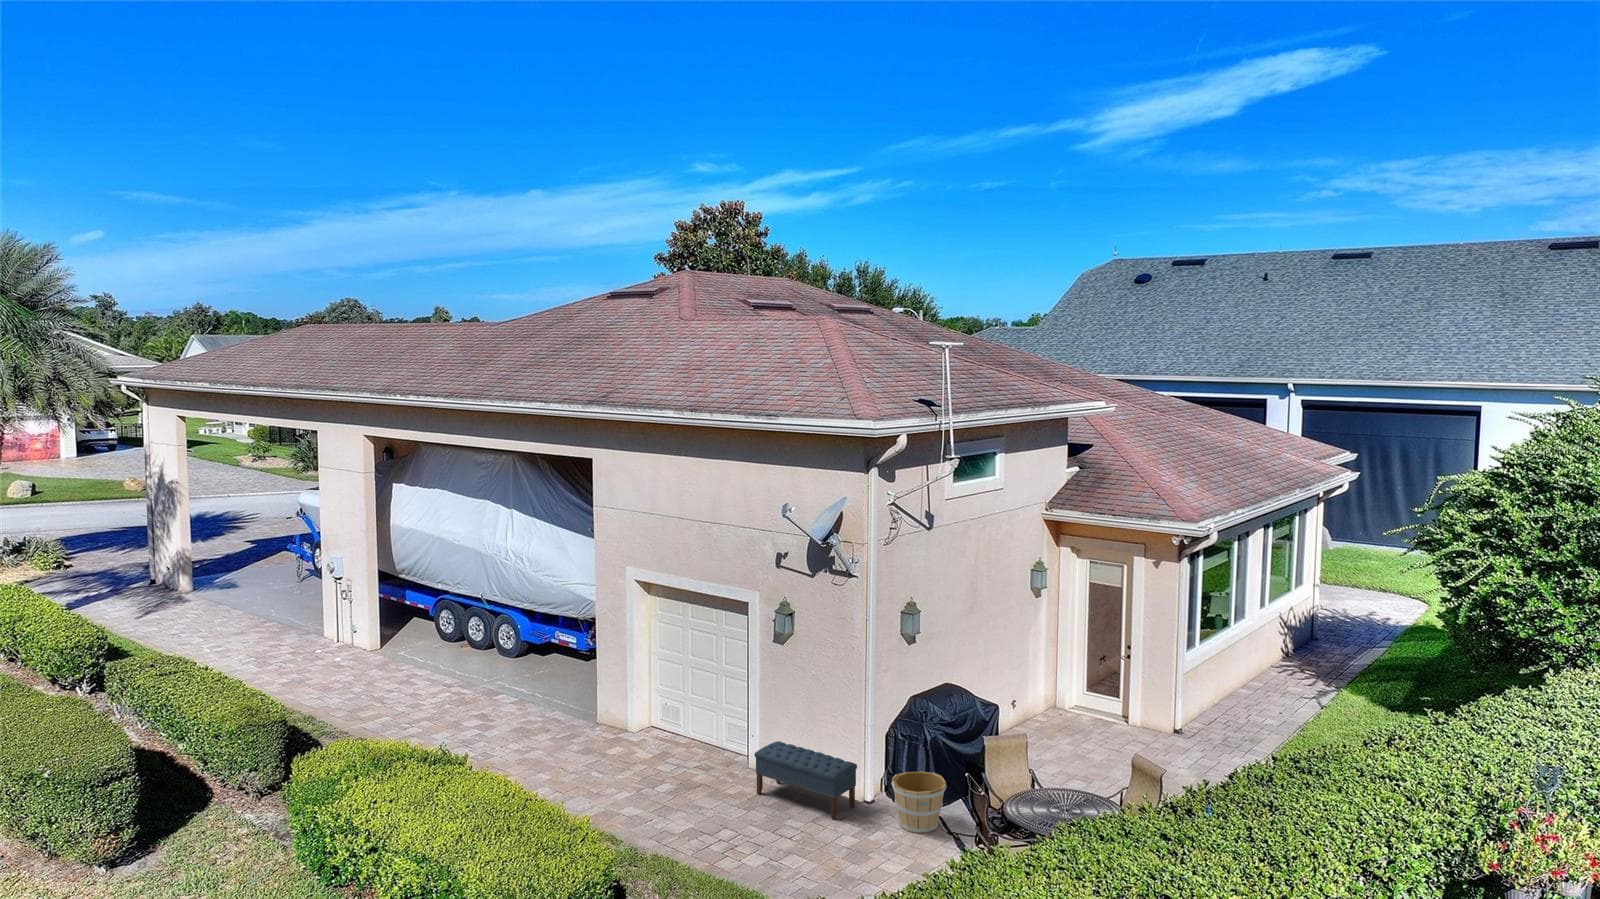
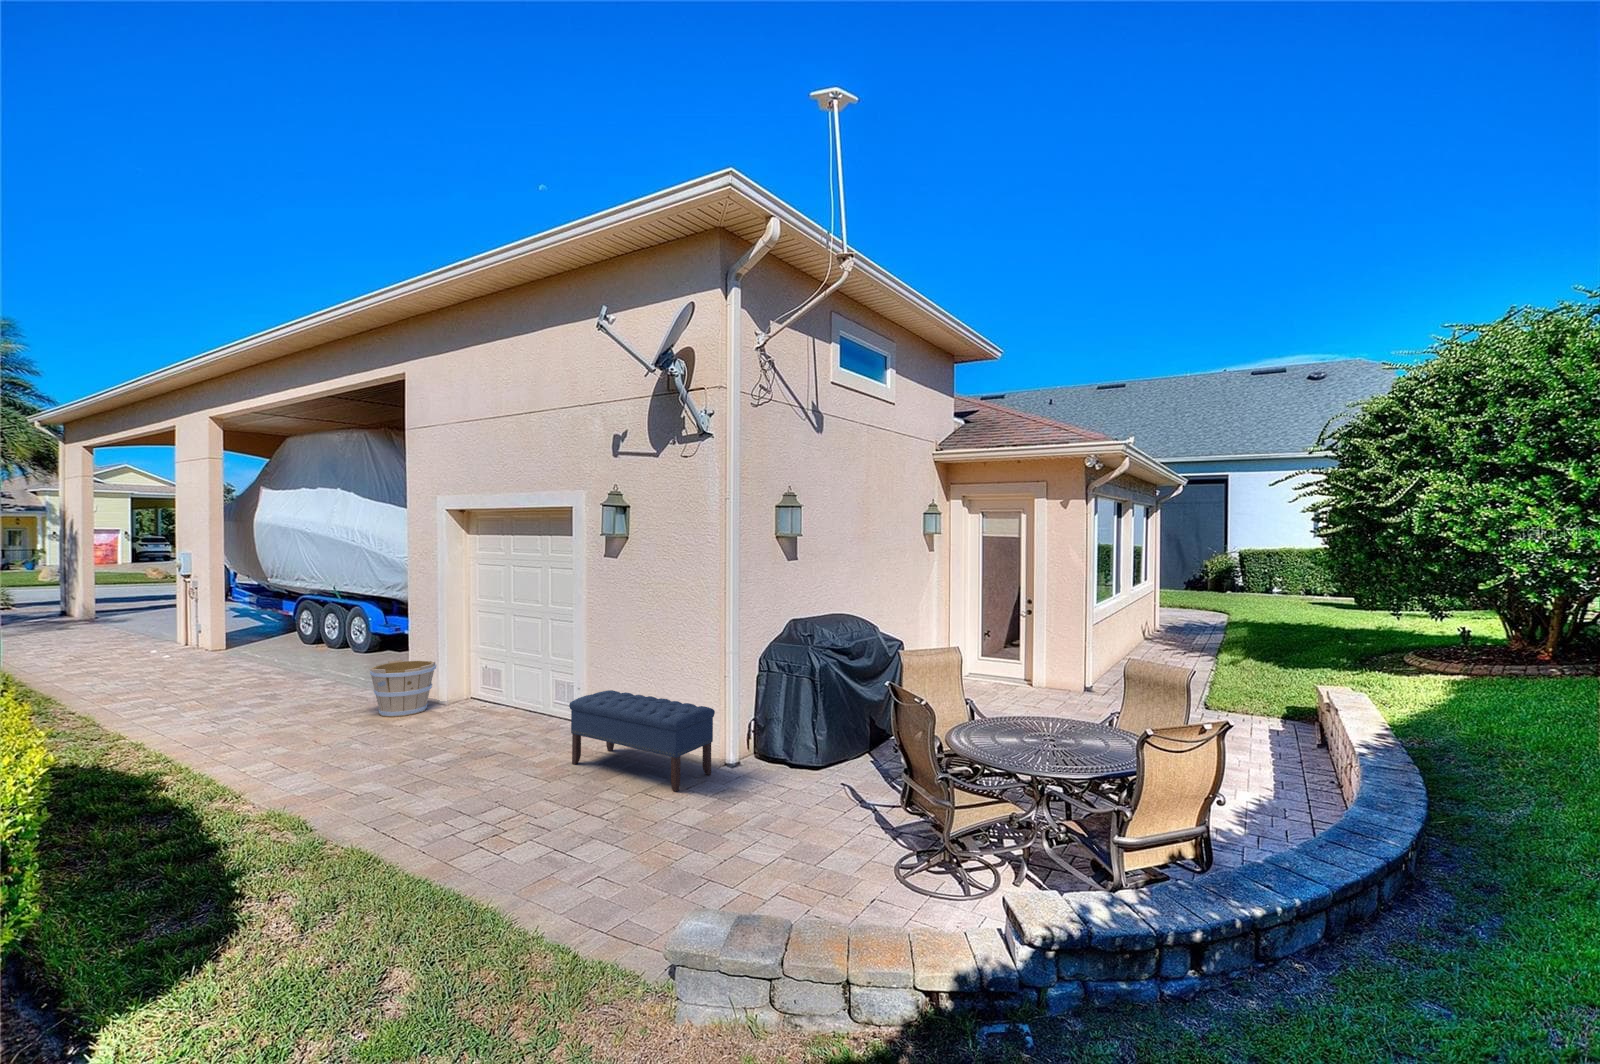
wooden bucket: present [892,771,946,833] -> present [370,660,436,717]

